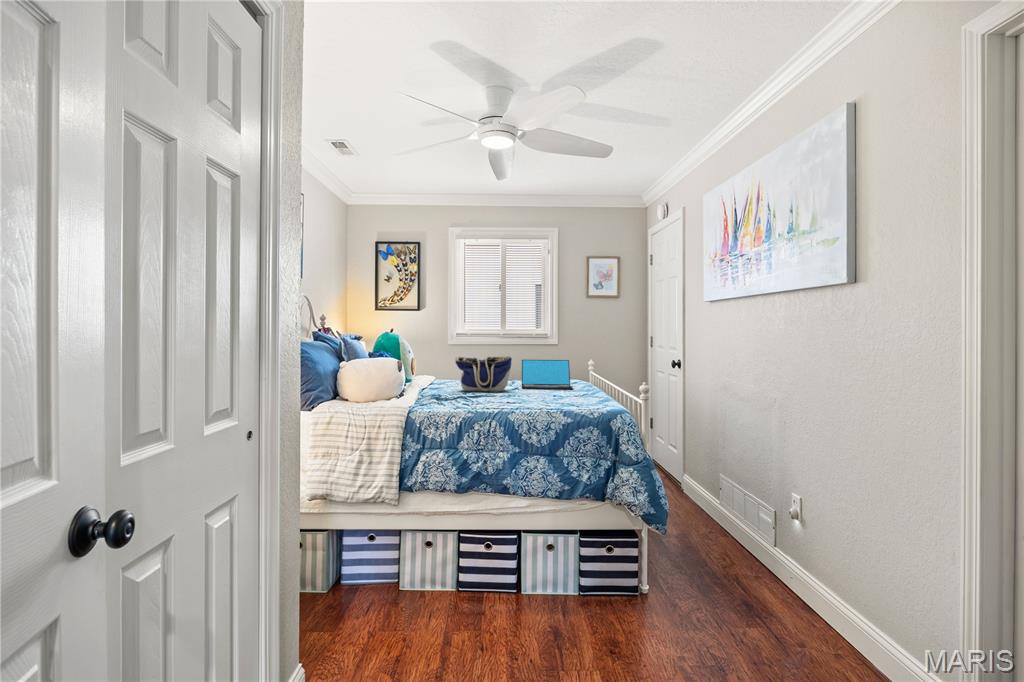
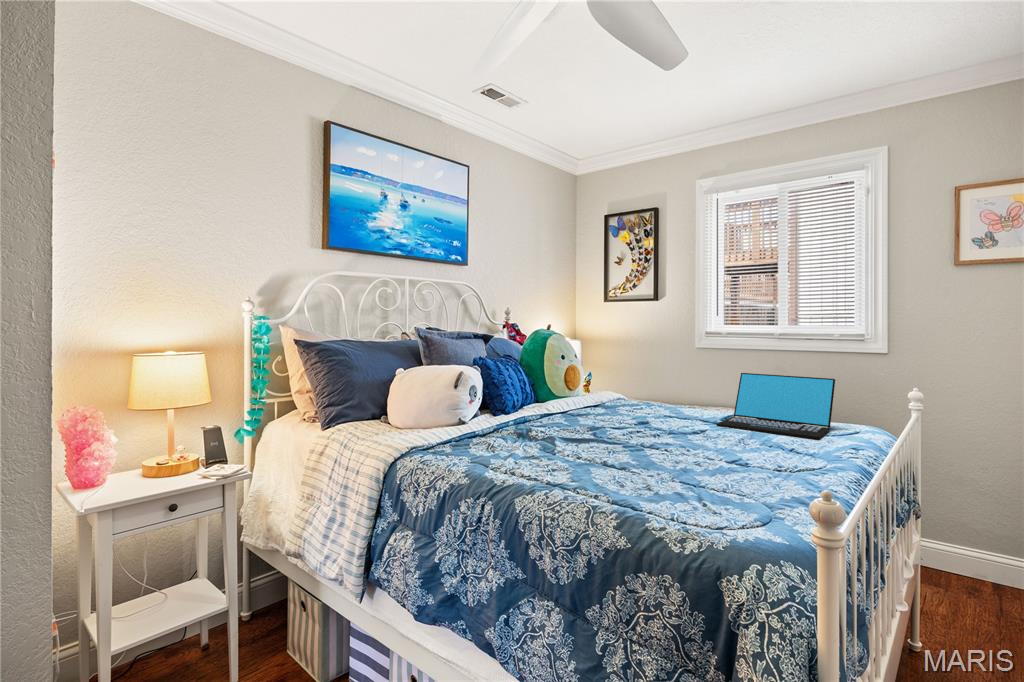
tote bag: present [455,356,512,392] -> none [586,366,676,427]

